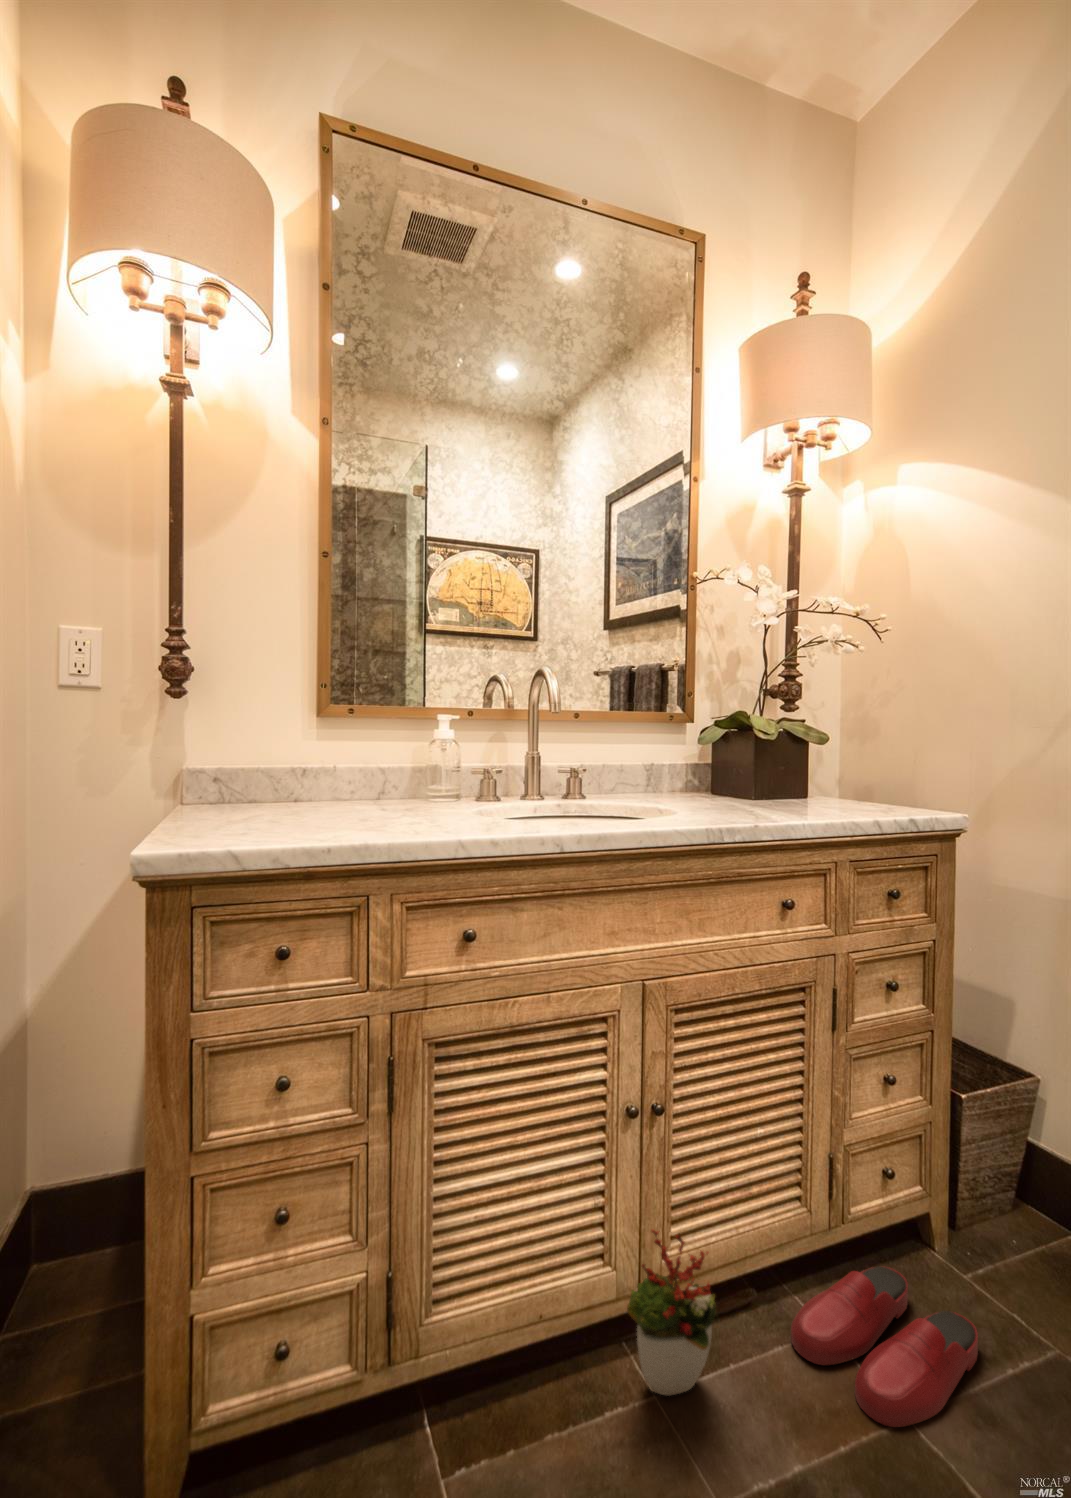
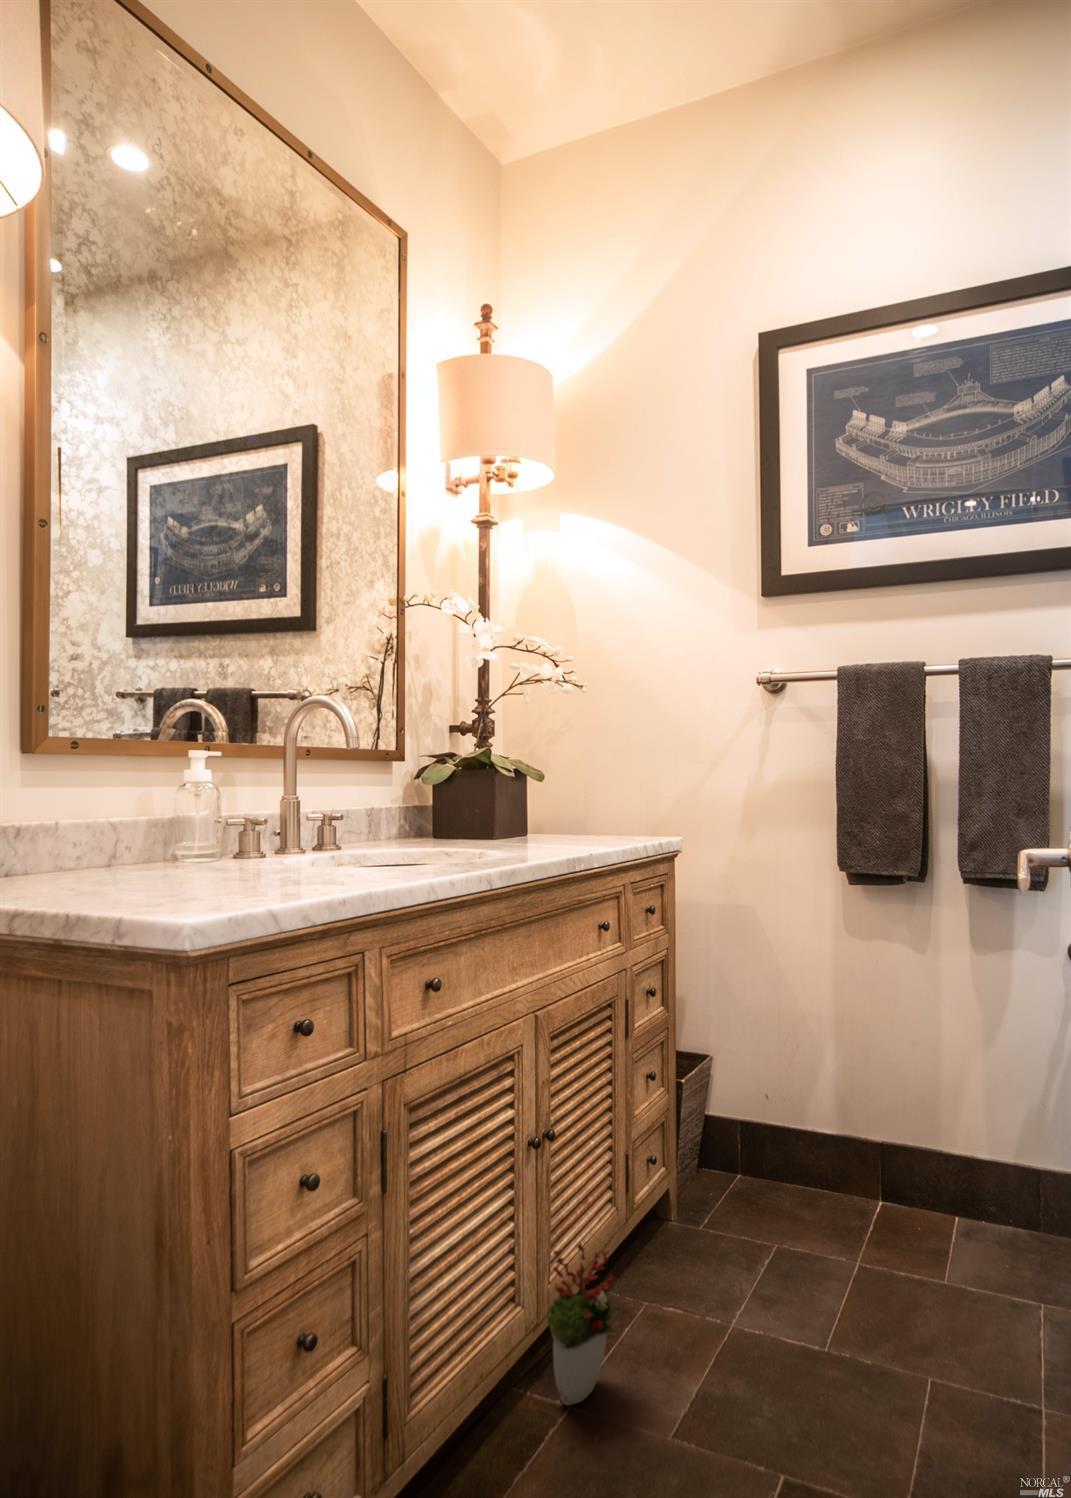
slippers: present [791,1266,978,1427] -> none [627,1239,748,1338]

